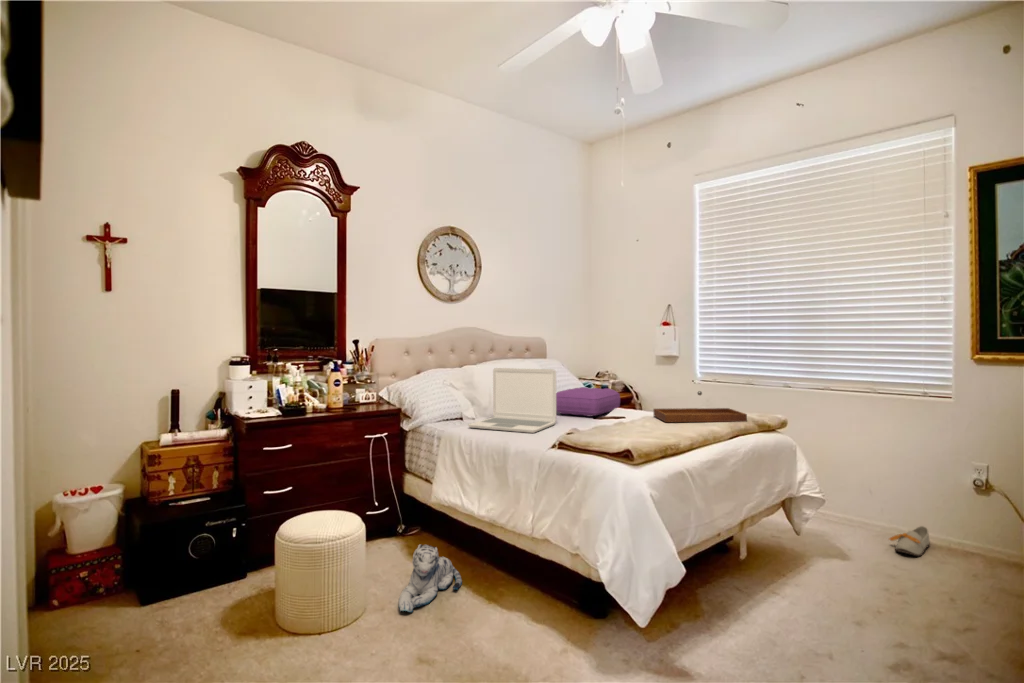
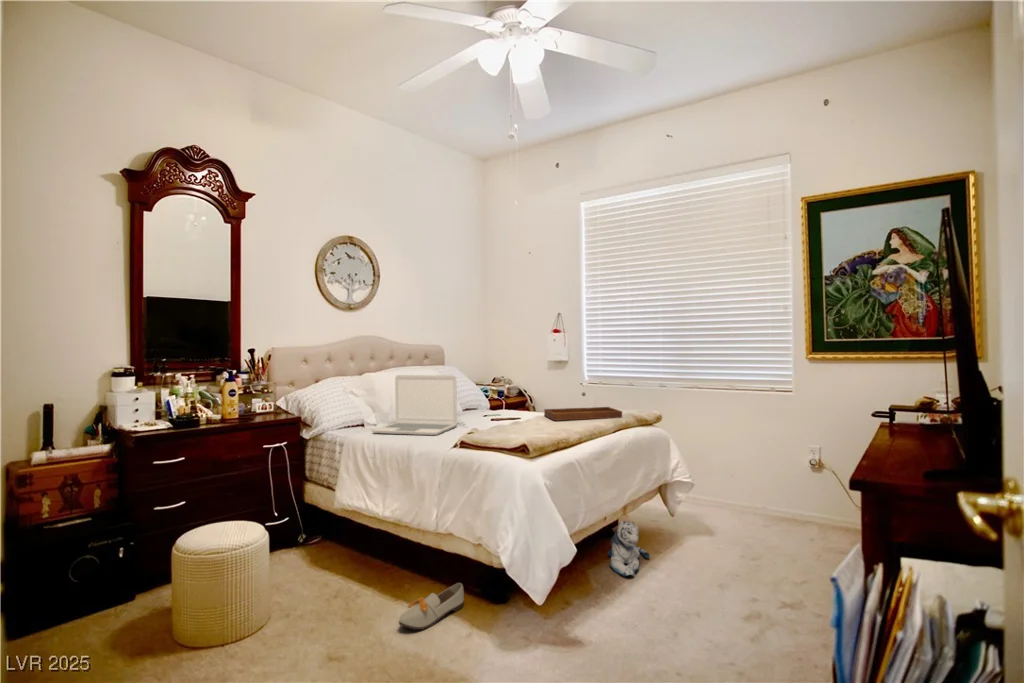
pillow: present [556,387,620,417] -> none [451,392,515,419]
shoe: present [889,526,930,556] -> present [399,583,464,630]
plush toy: present [399,545,462,612] -> present [607,521,649,576]

